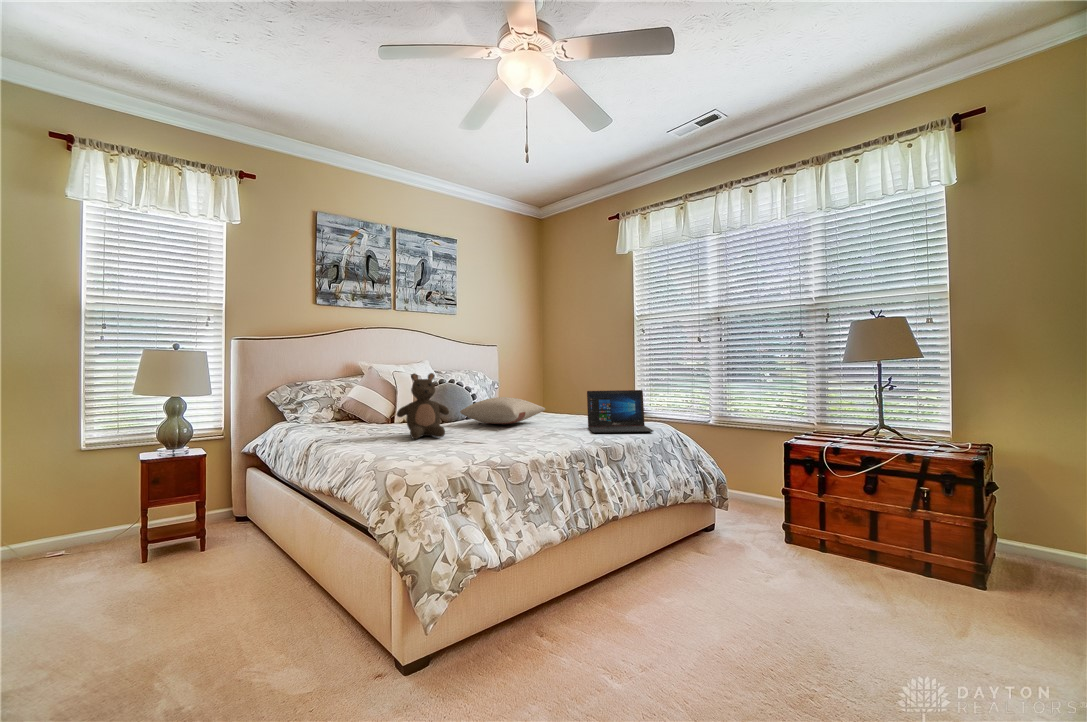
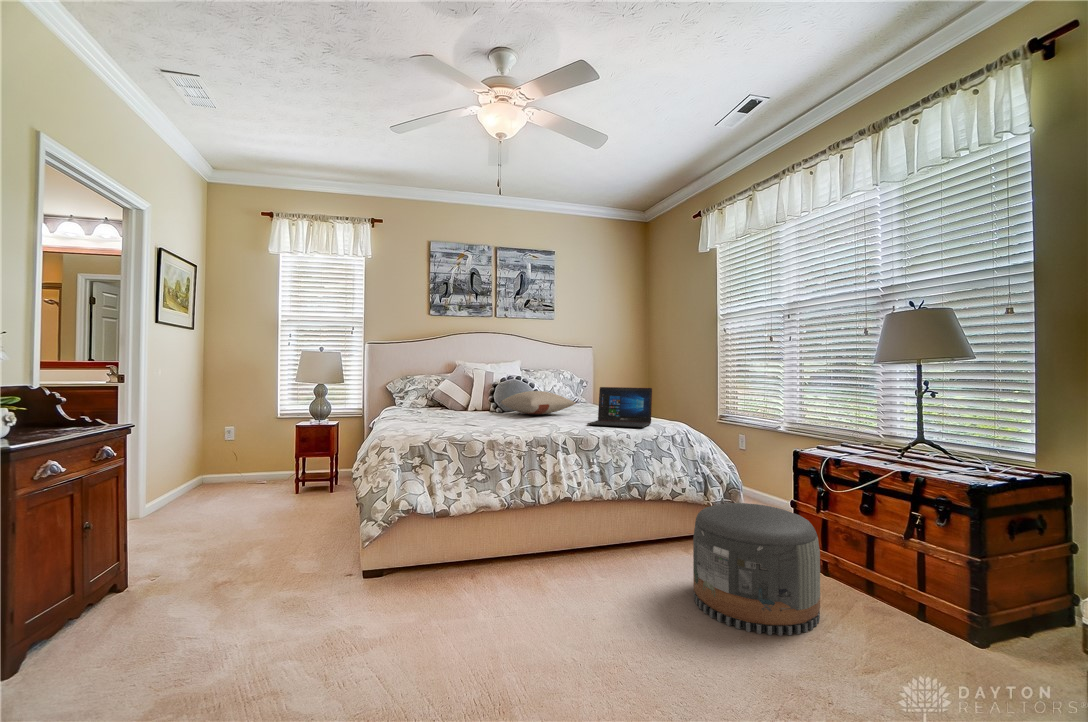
stuffed bear: present [397,373,449,439] -> none [435,368,477,420]
pouf: none [757,499,883,622] -> present [693,503,820,636]

